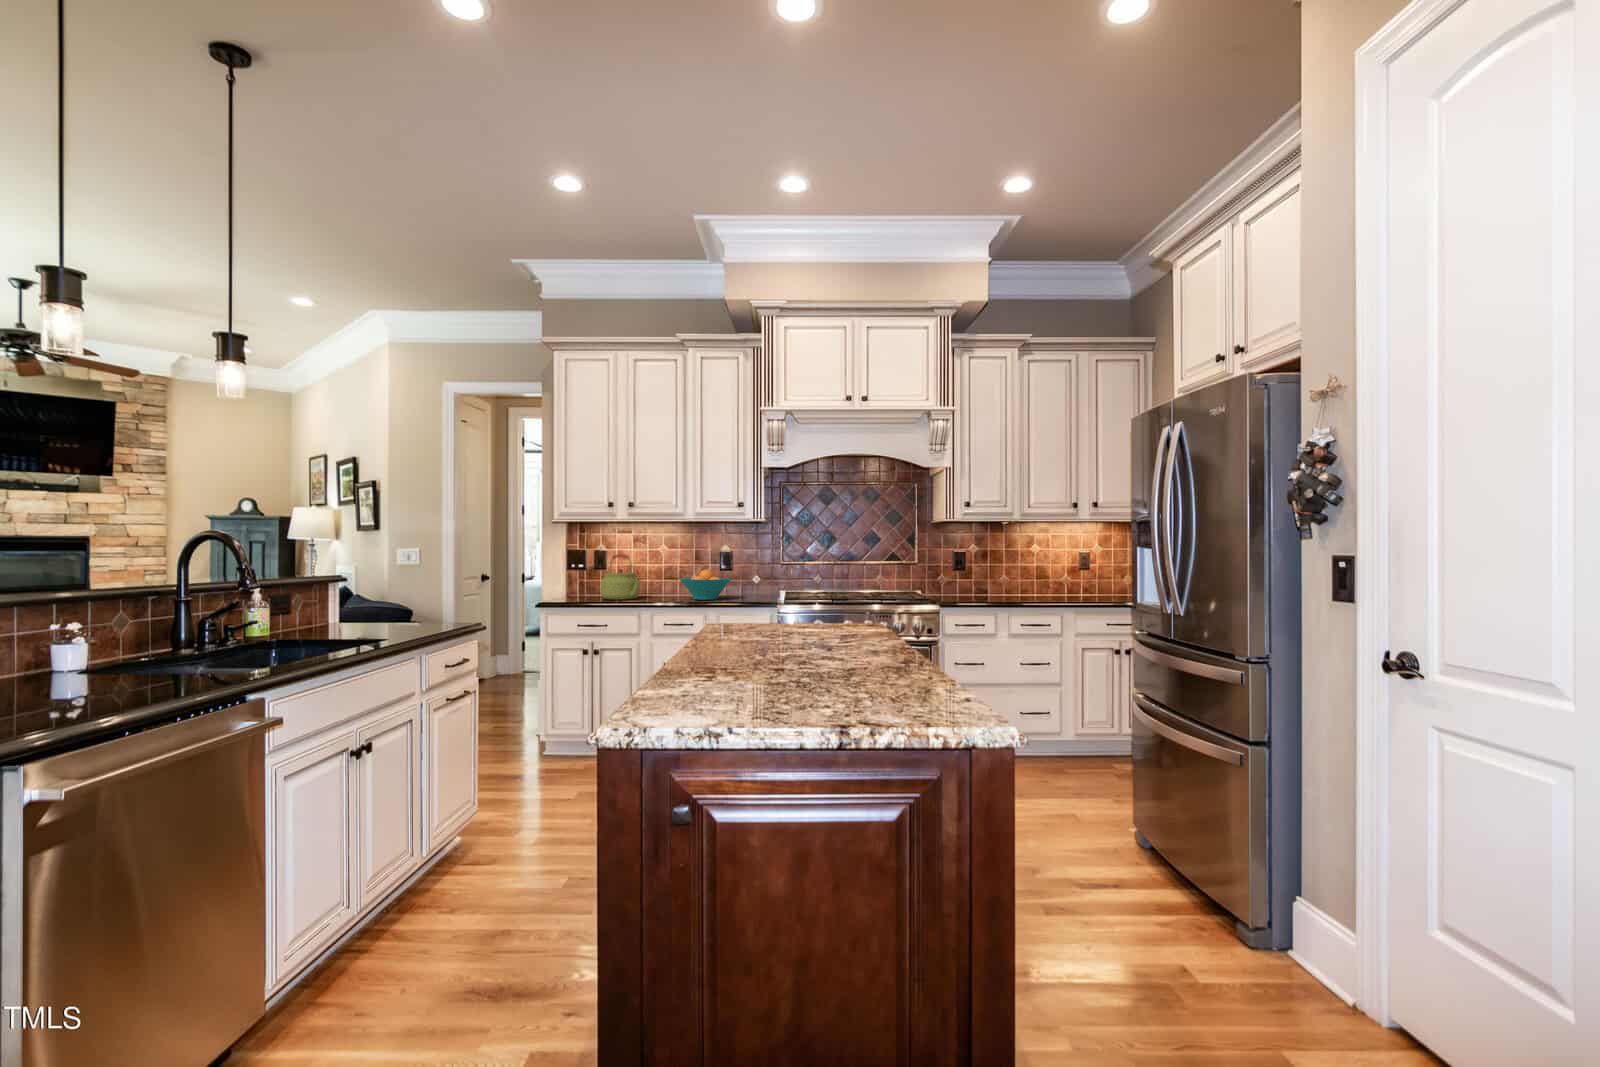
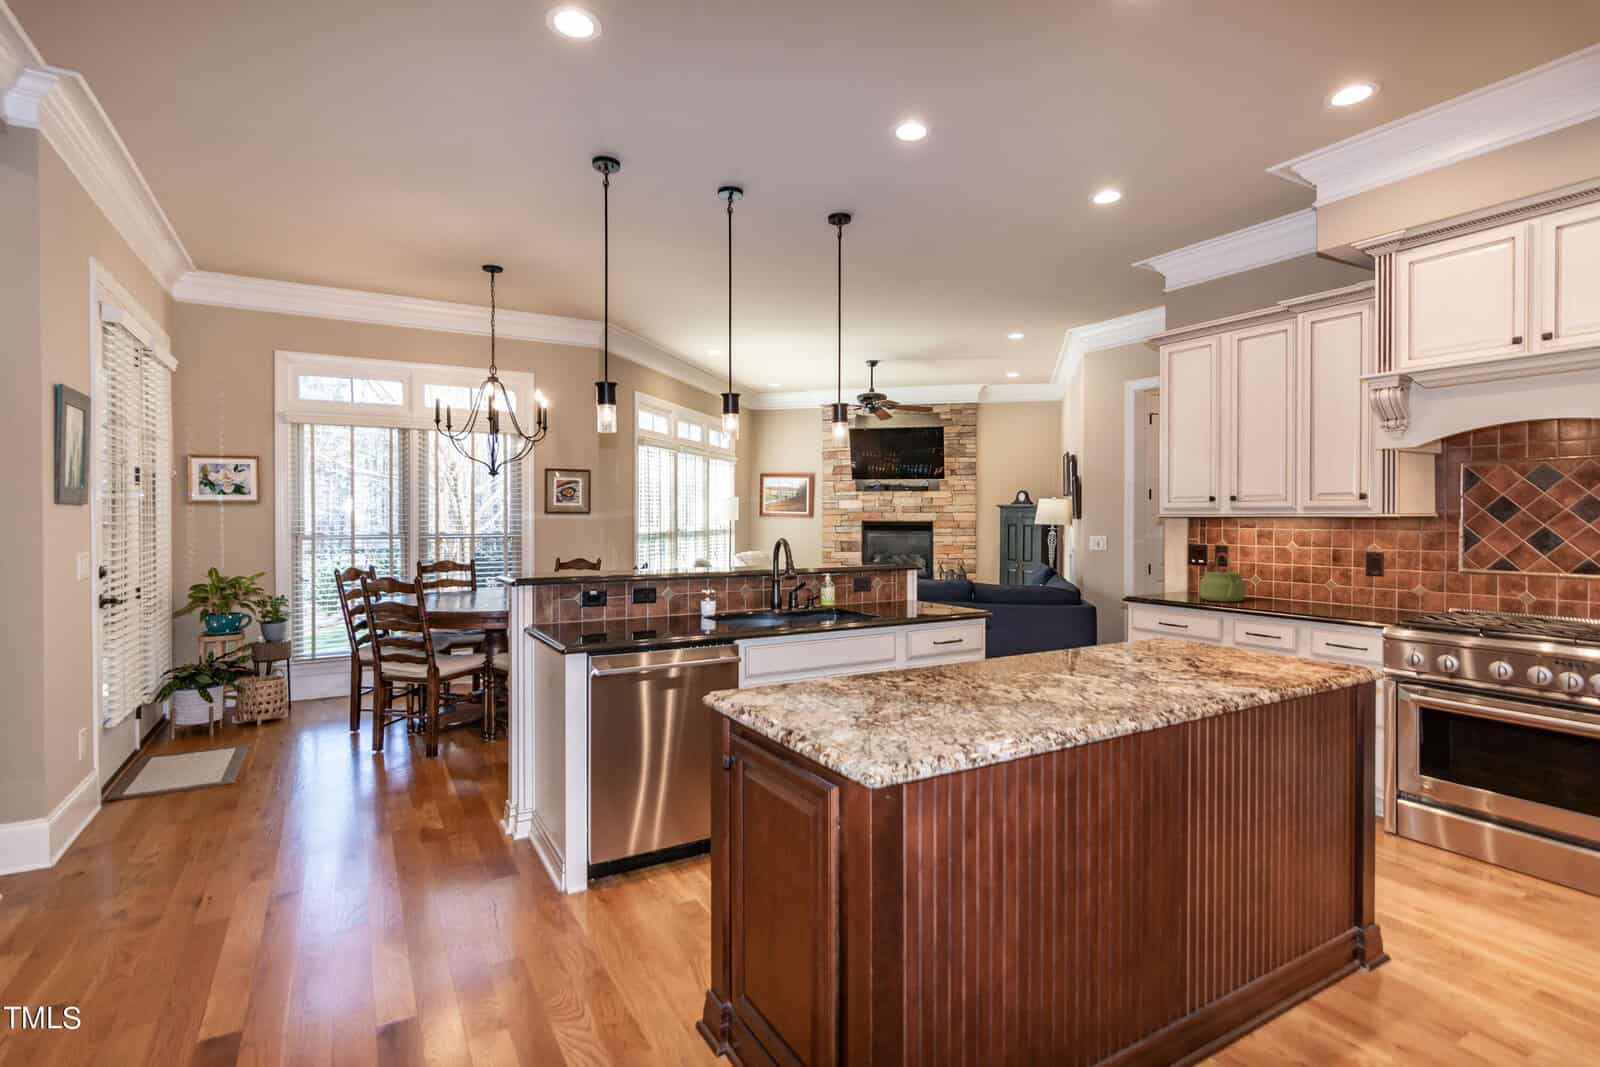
fruit bowl: present [680,570,731,600] -> none [1274,575,1346,612]

